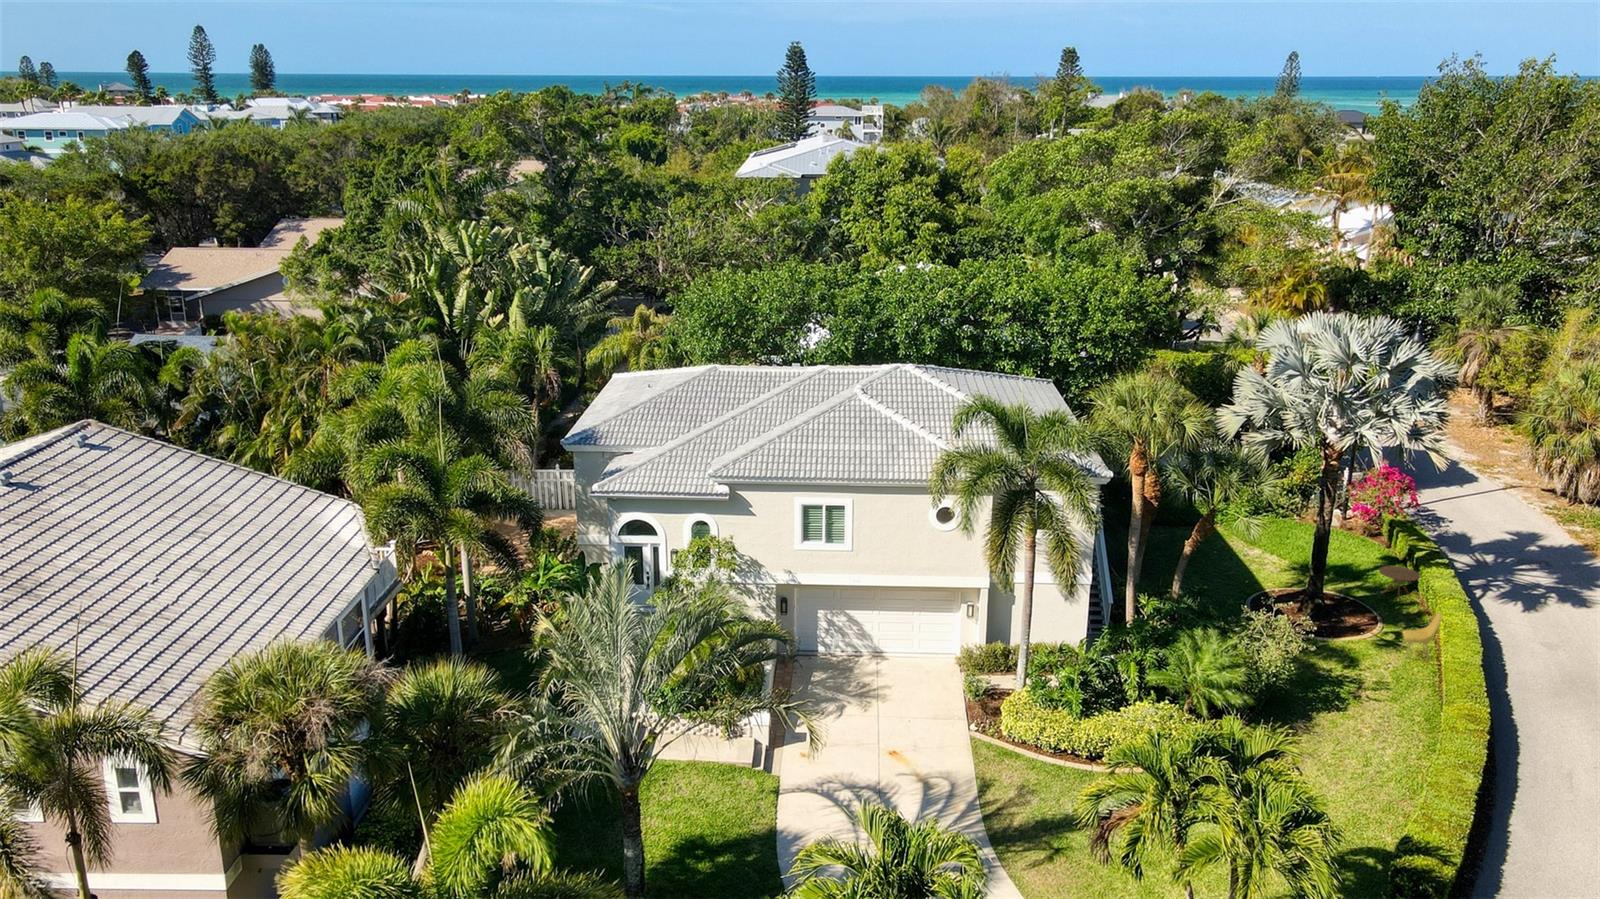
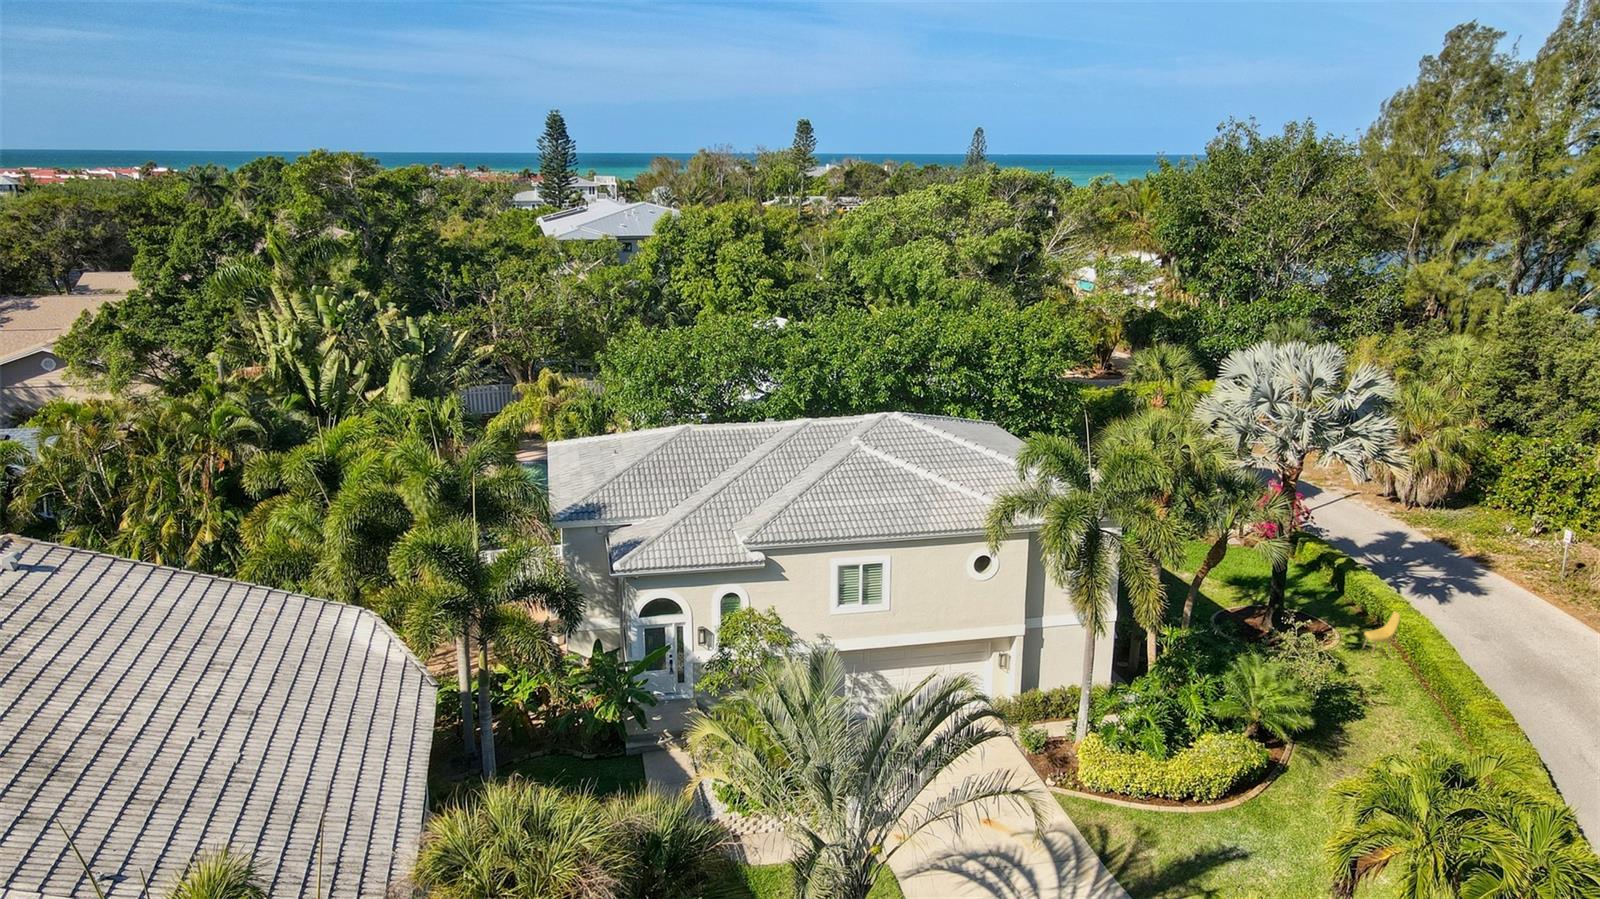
round table: present [1379,566,1420,595] -> none [1314,574,1351,606]

